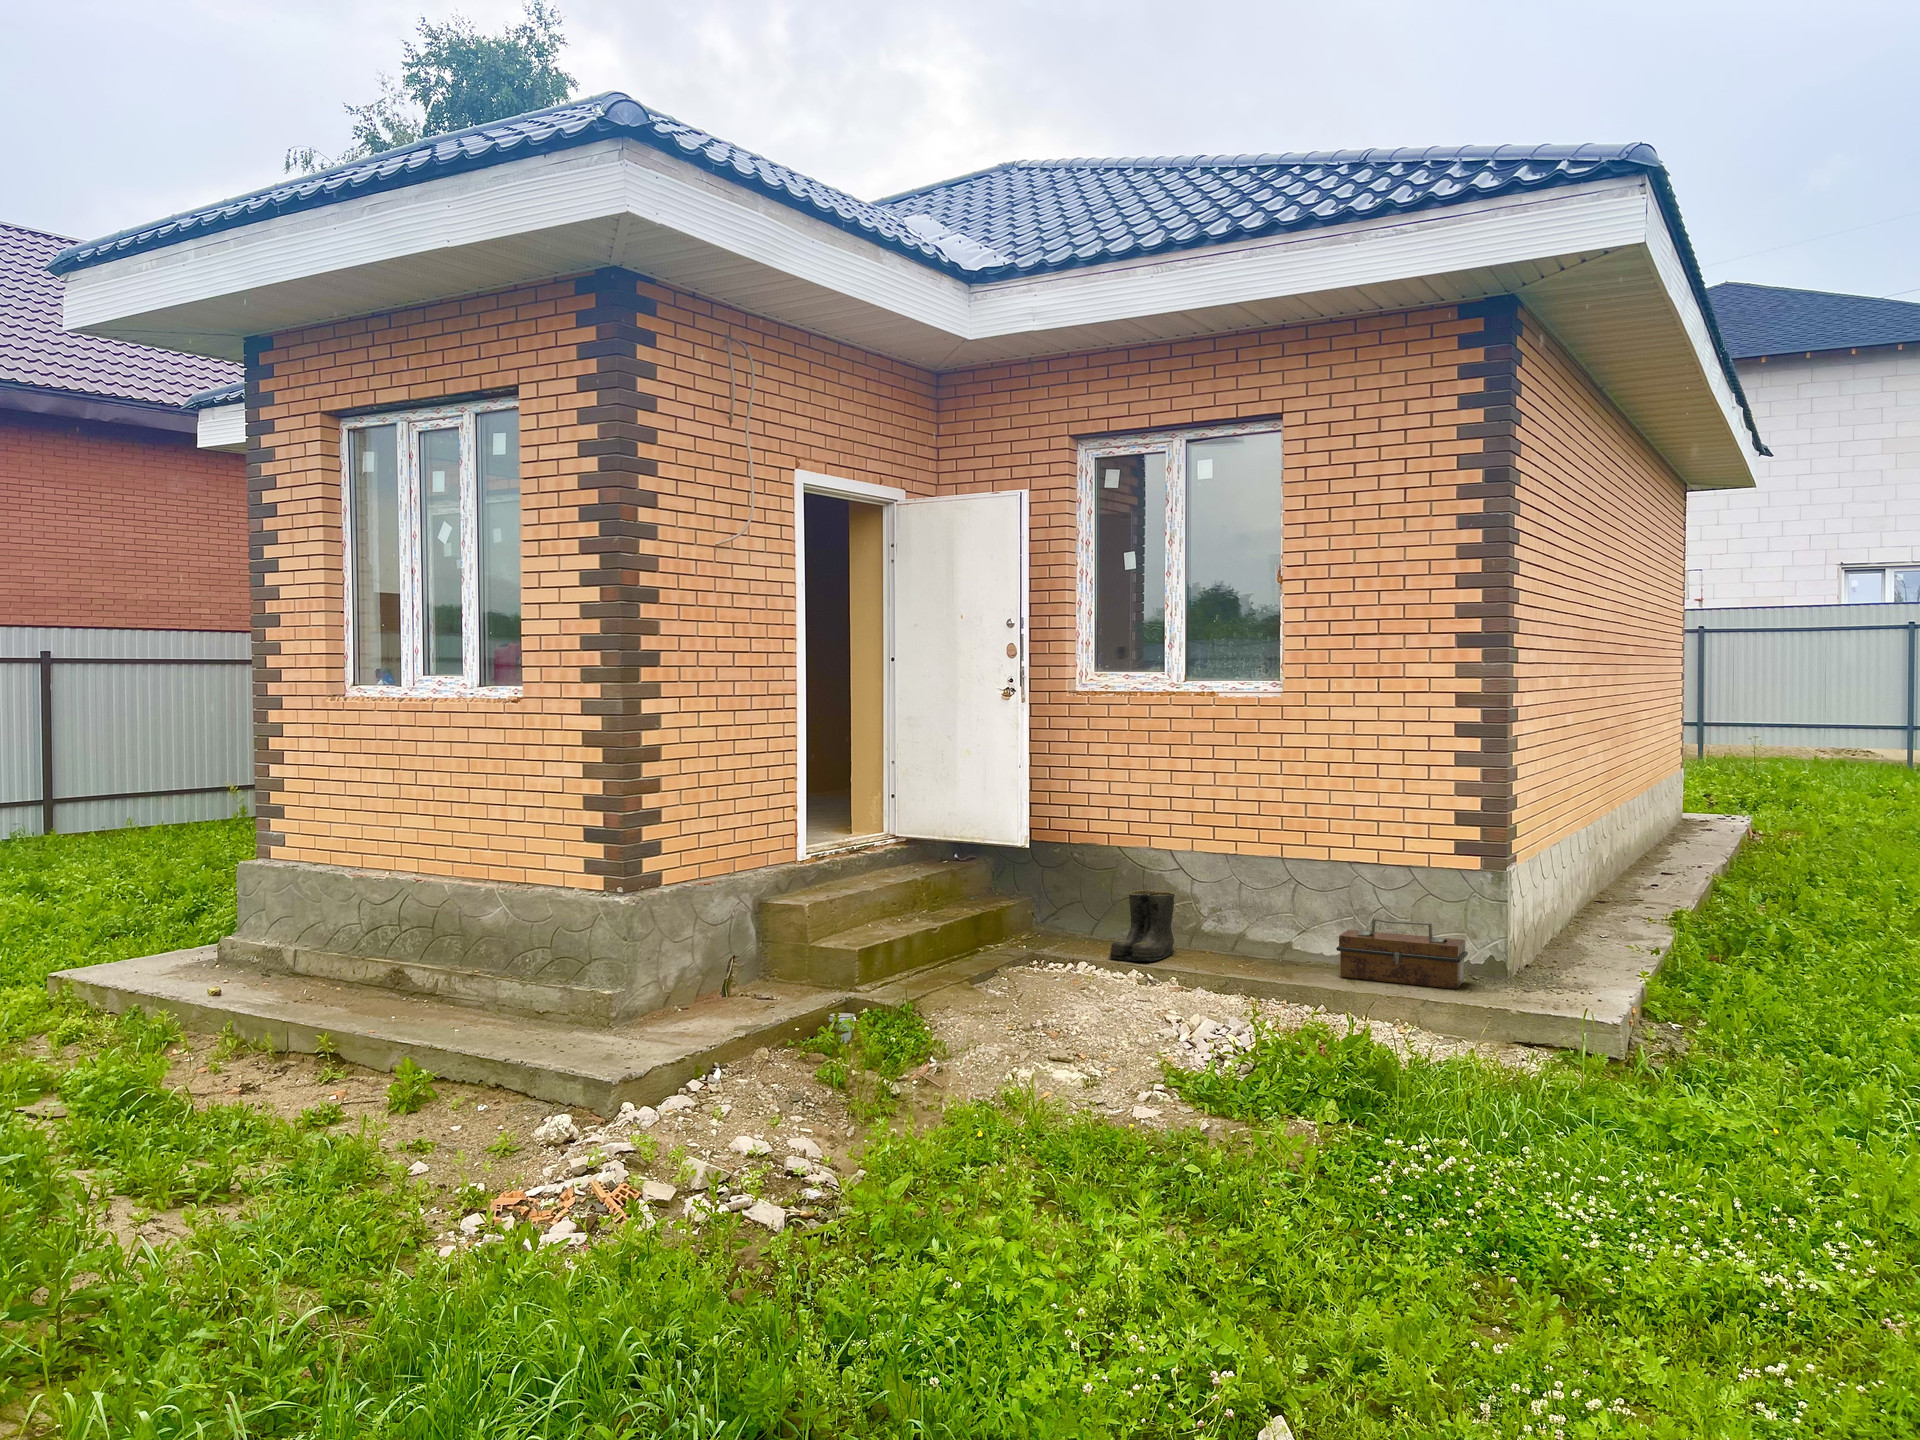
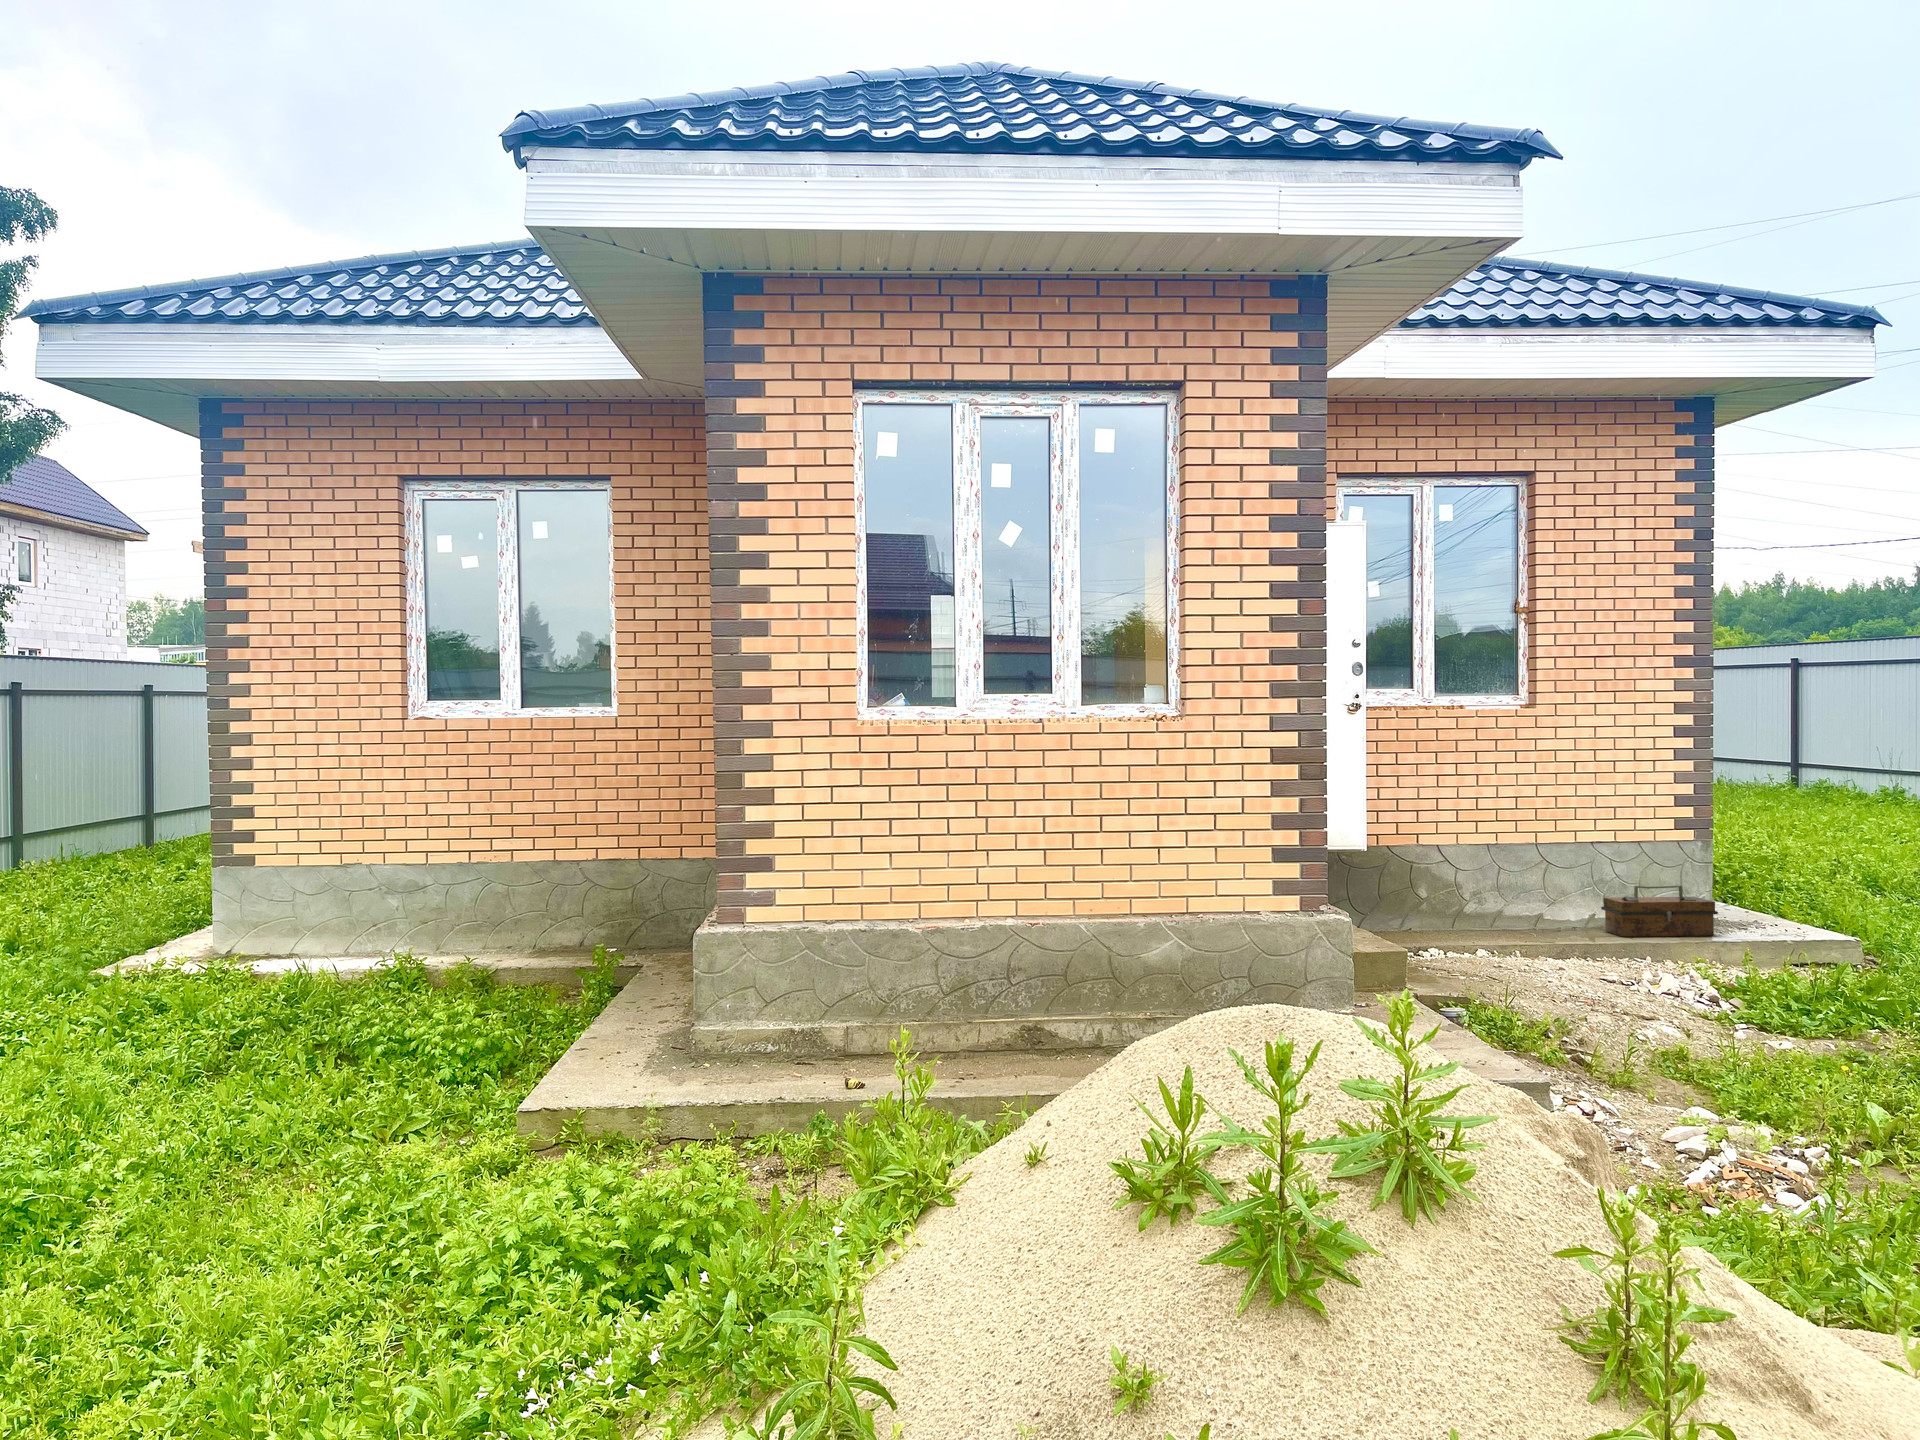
boots: present [1109,890,1175,961] -> none [1419,880,1479,944]

